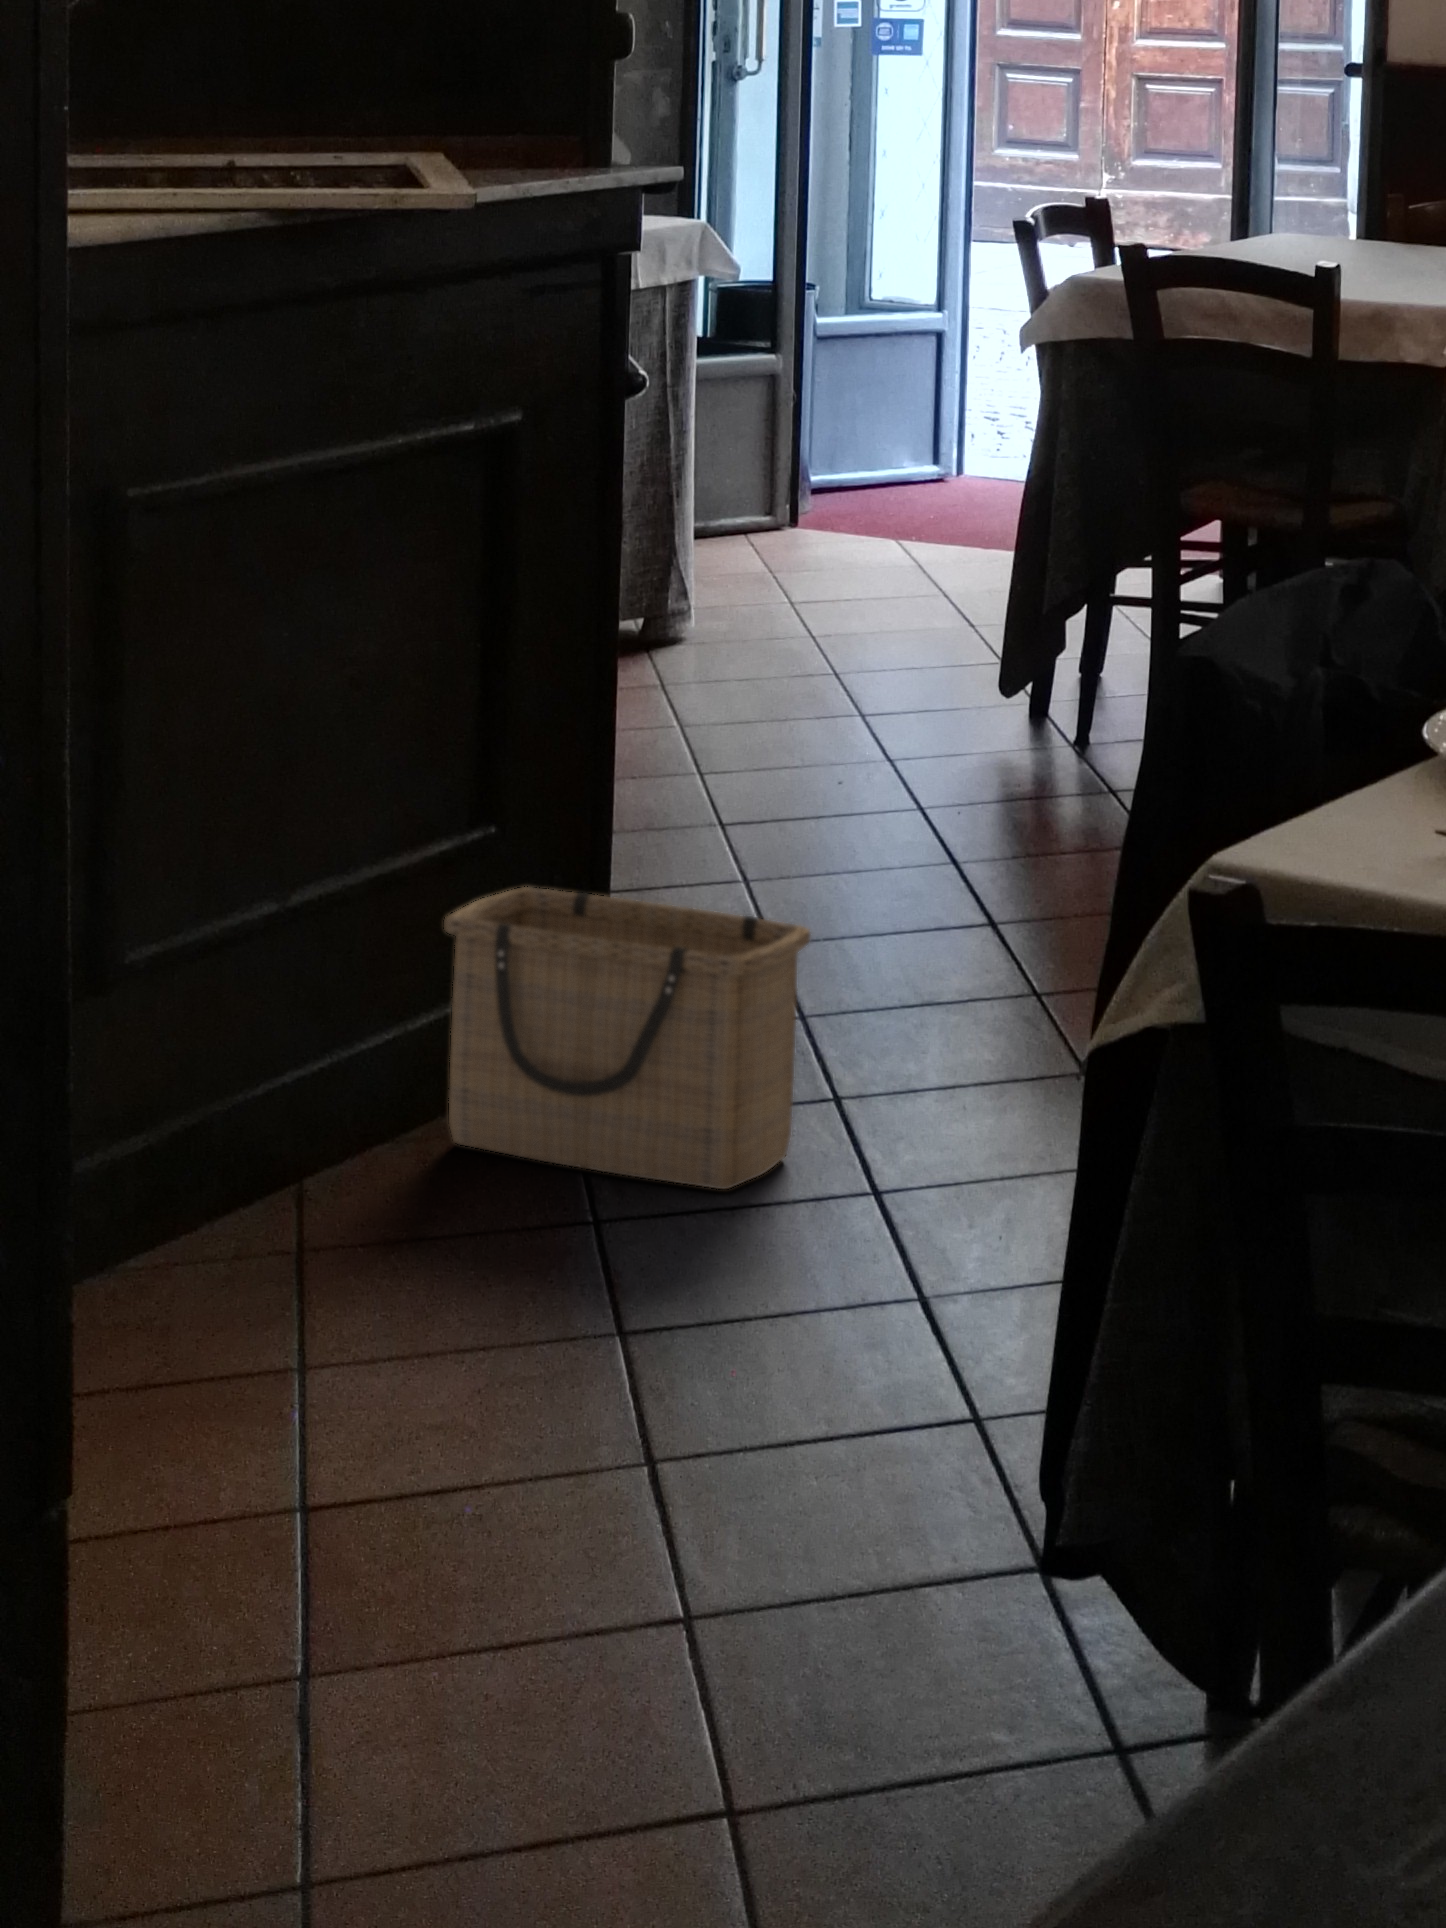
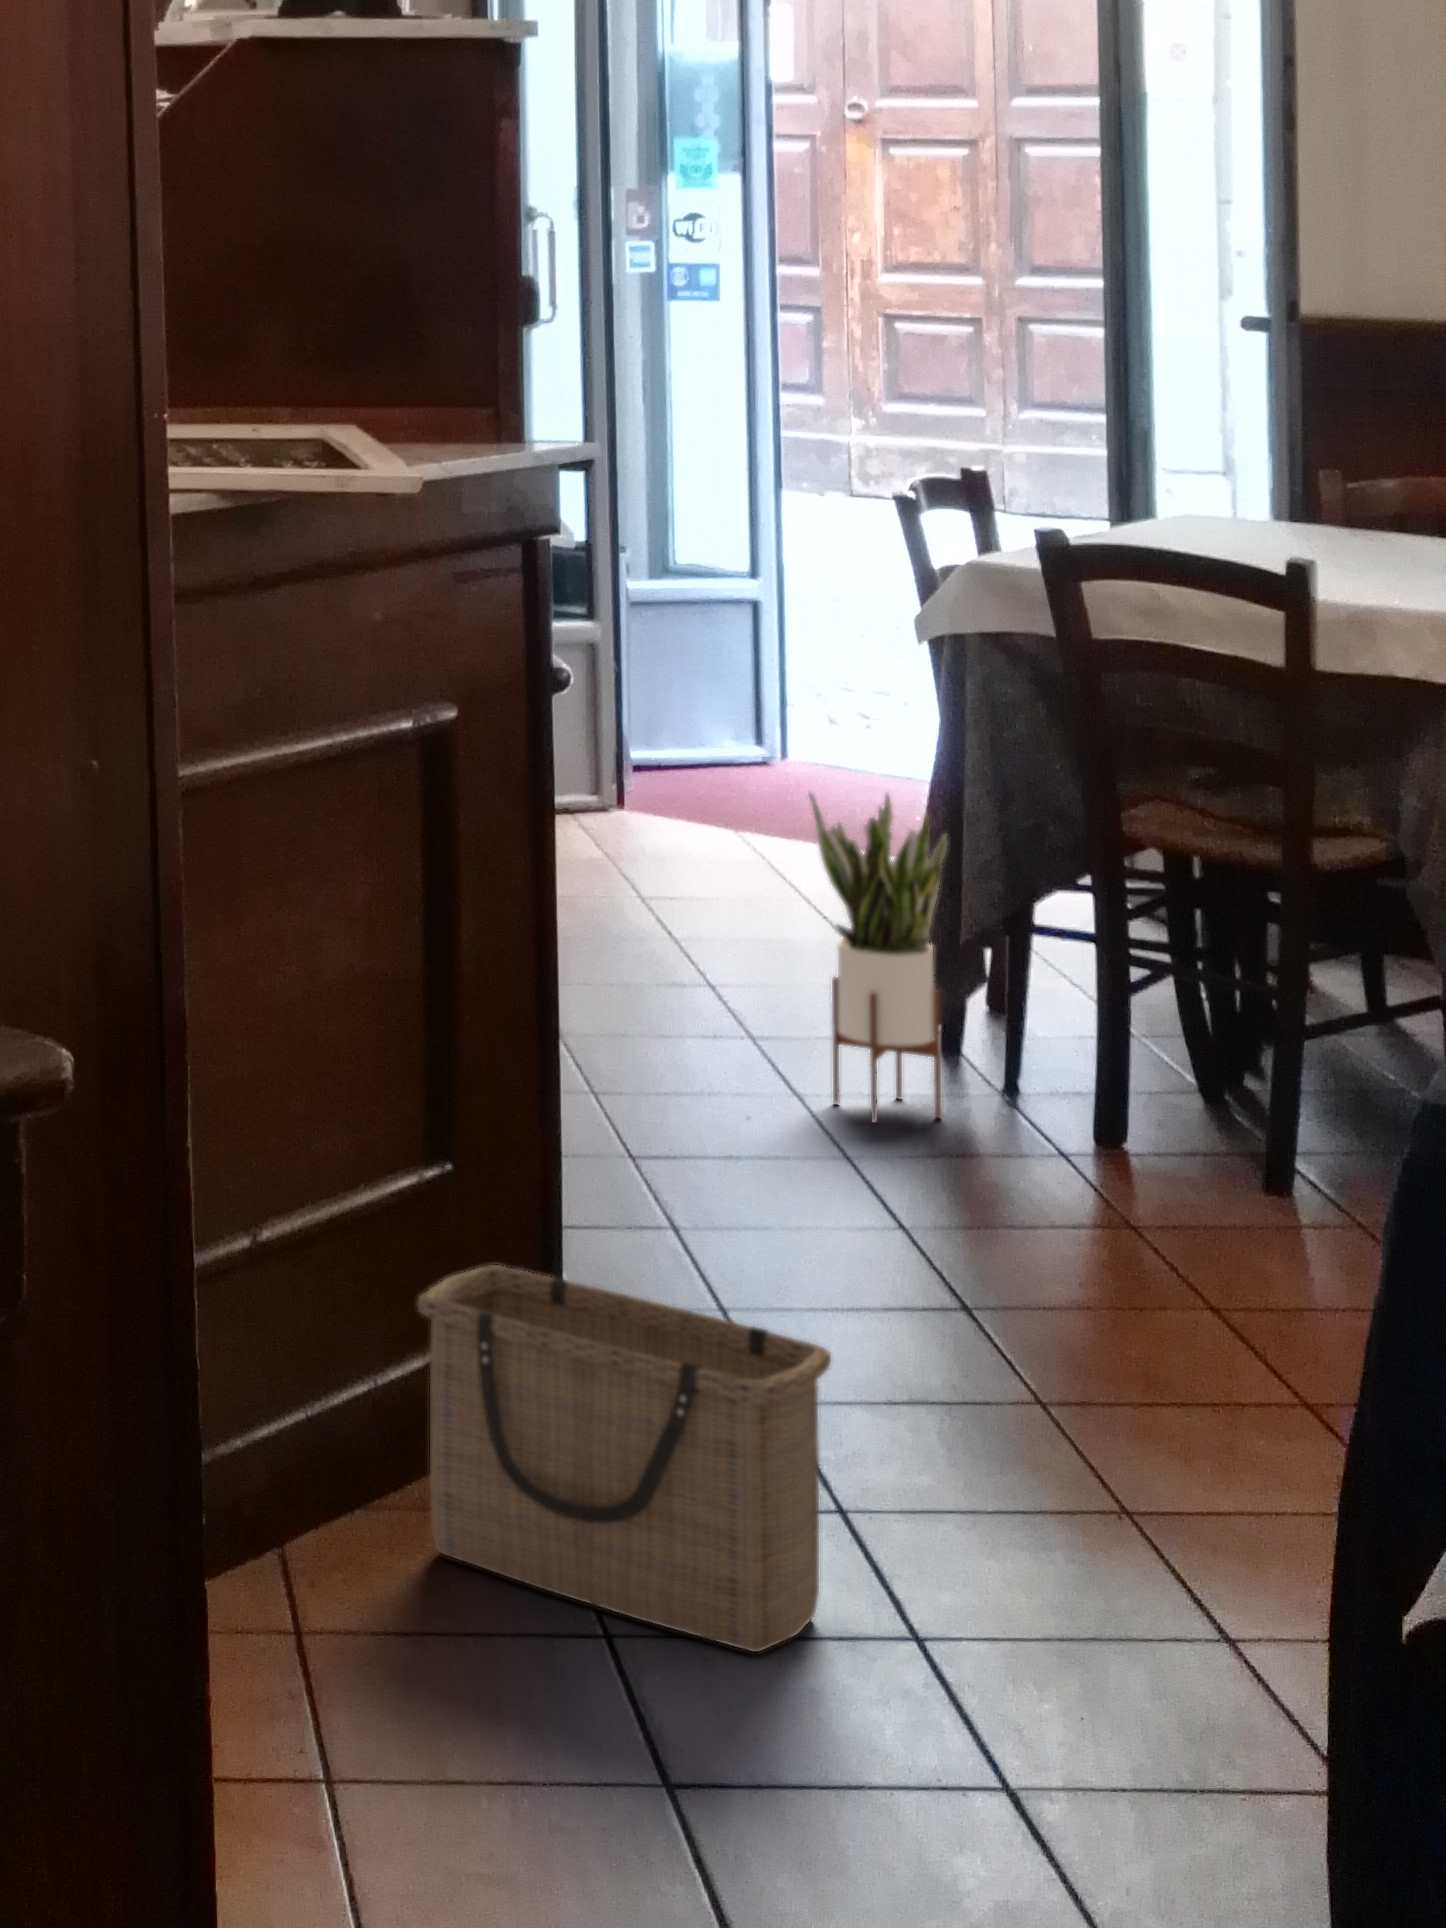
potted plant: none [908,481,1030,774] -> present [809,793,947,1122]

